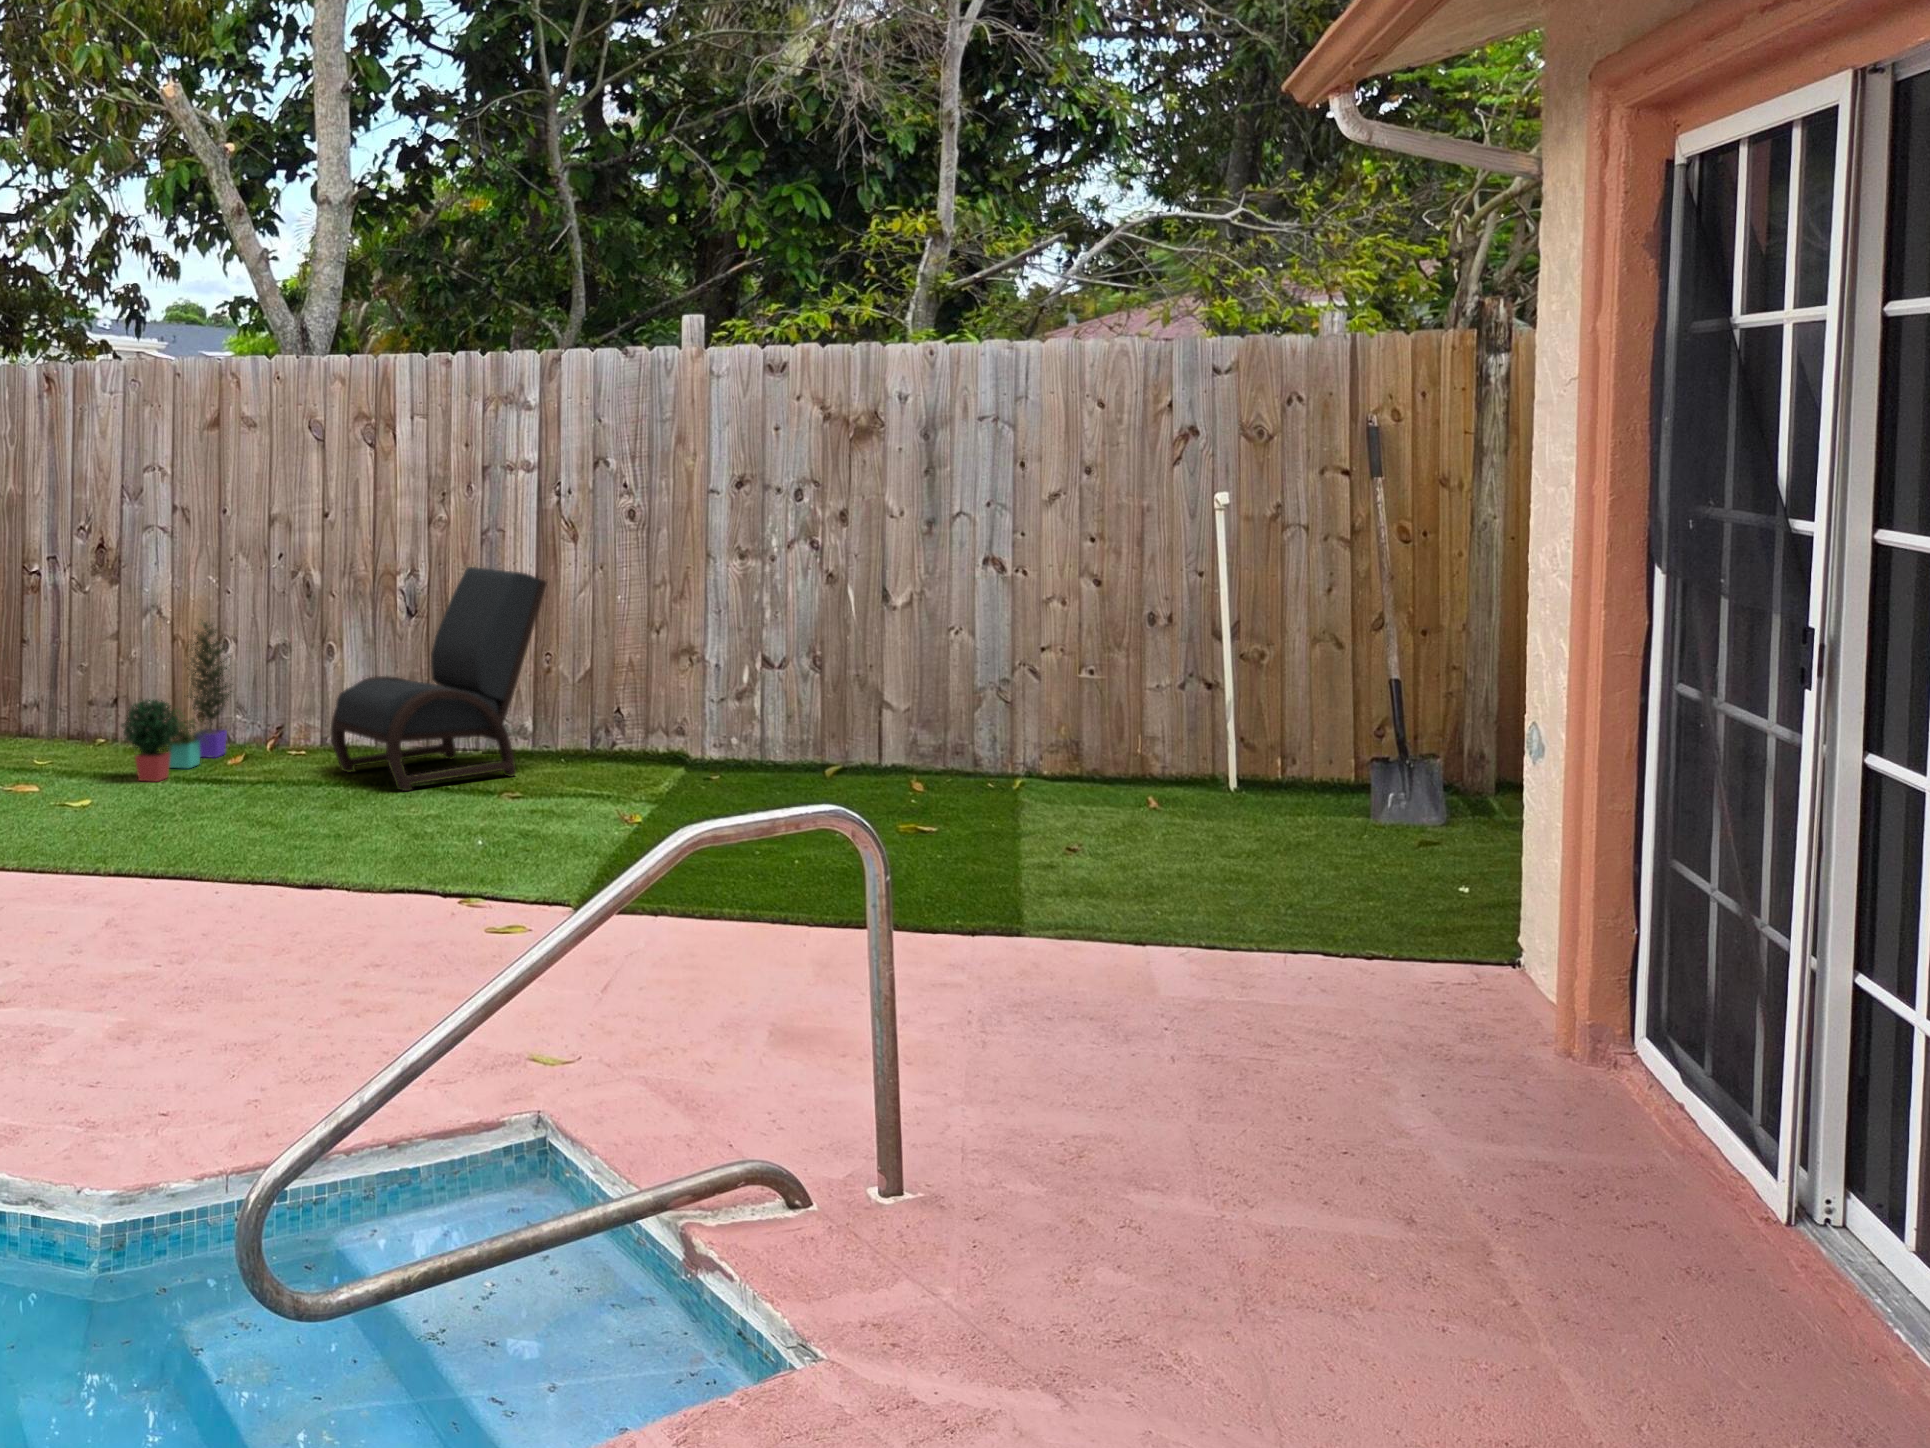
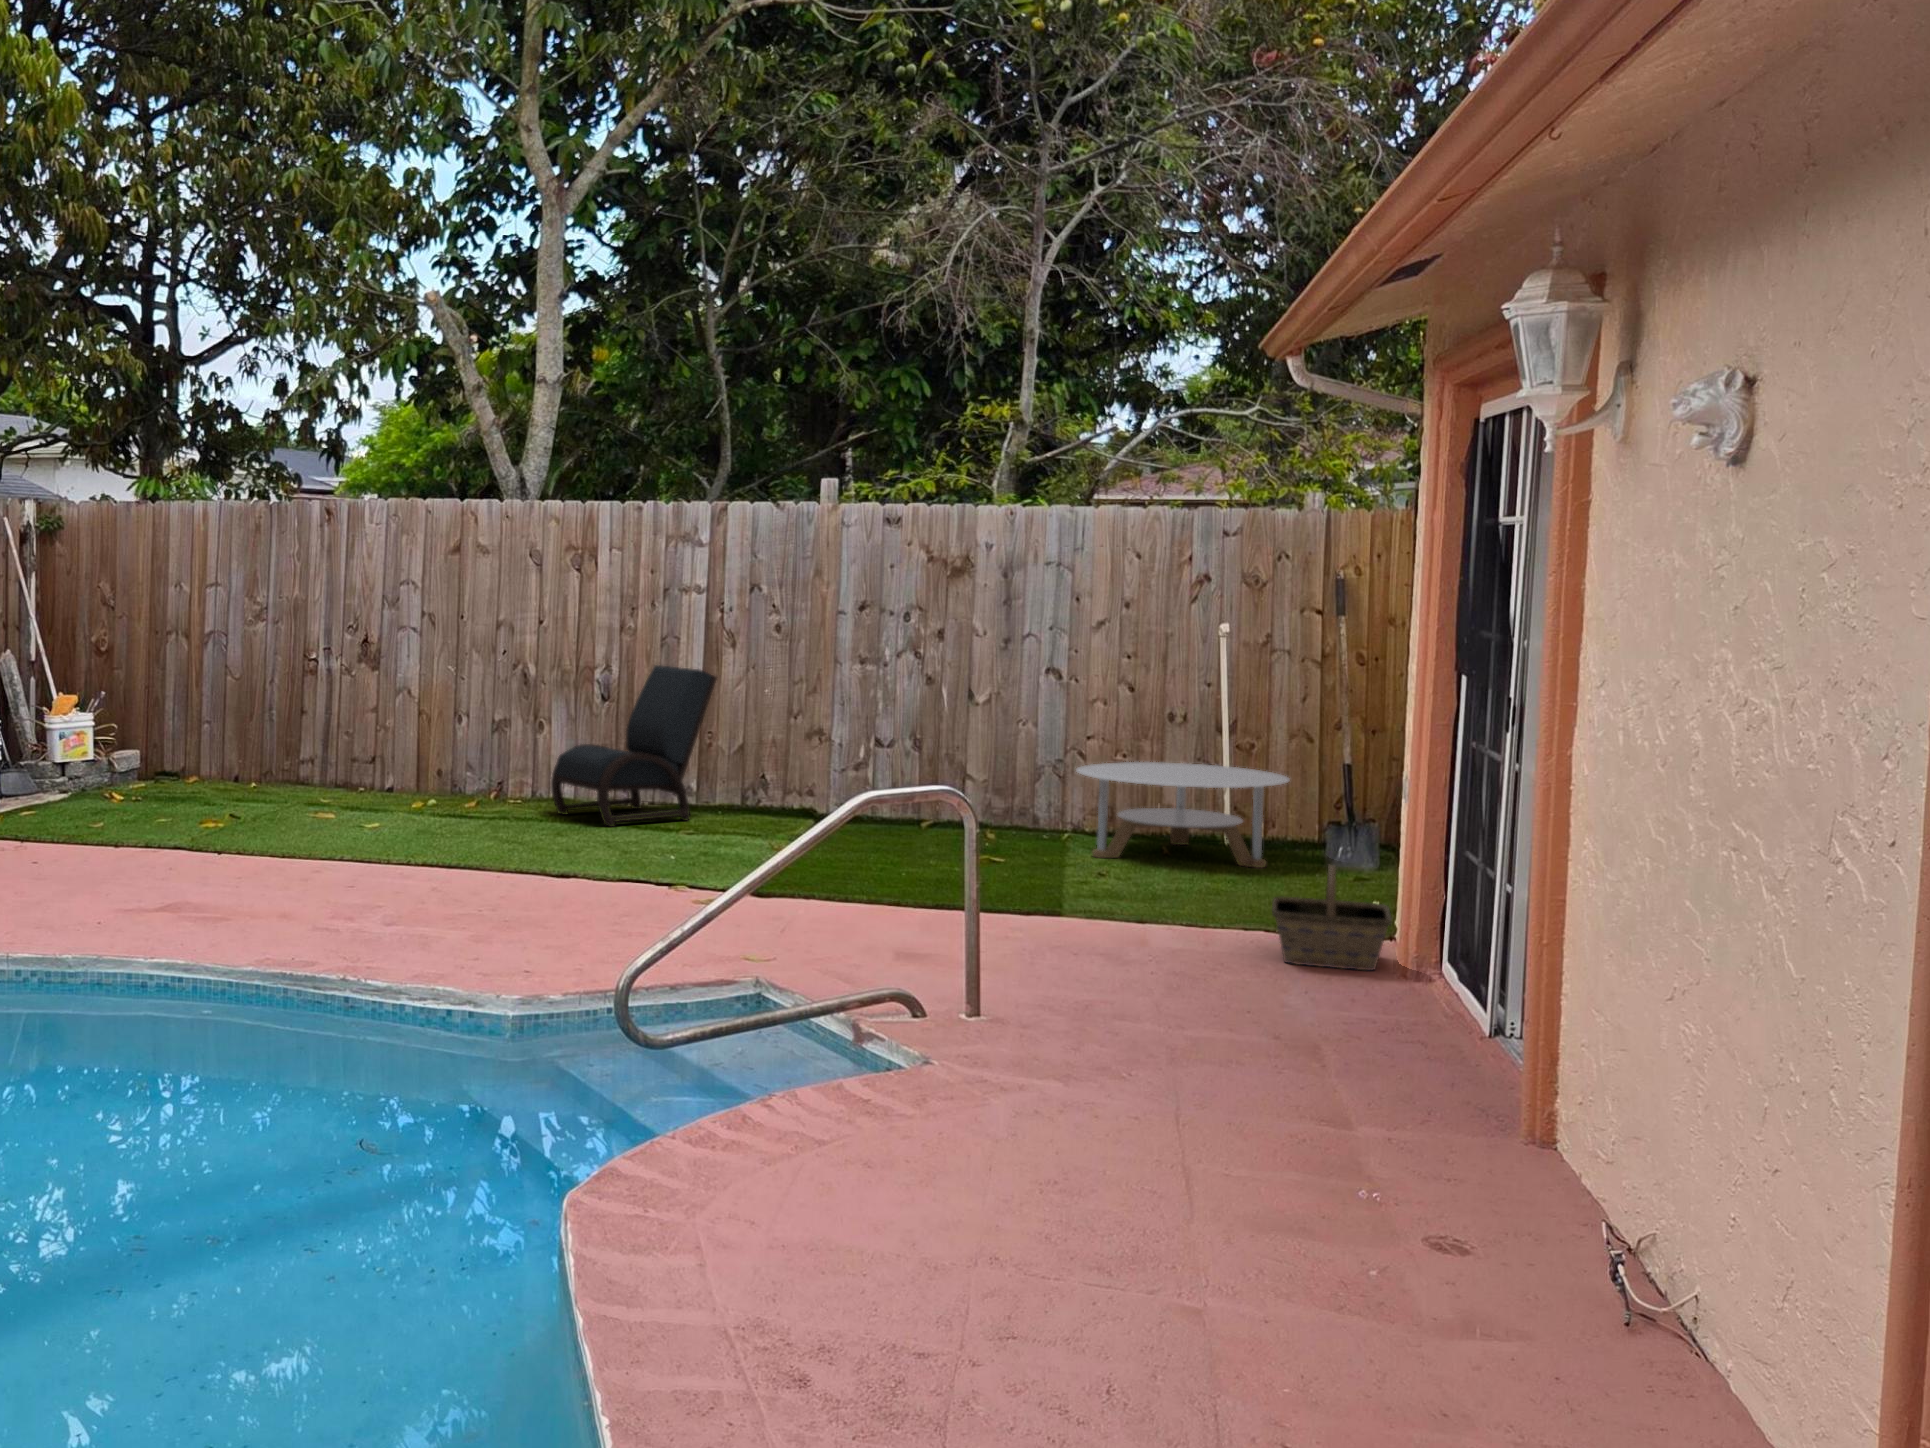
potted plant: present [121,620,233,782] -> none [396,698,477,815]
round table: none [1029,680,1322,829] -> present [1076,762,1289,868]
basket: none [1343,870,1540,1040] -> present [1272,865,1392,970]

